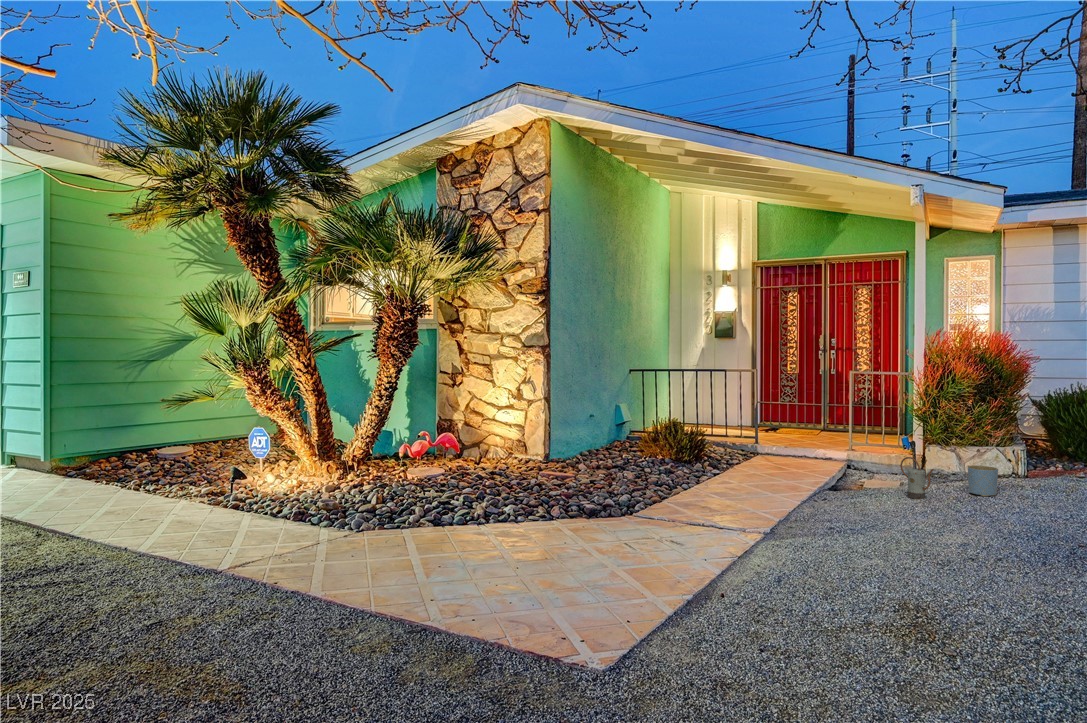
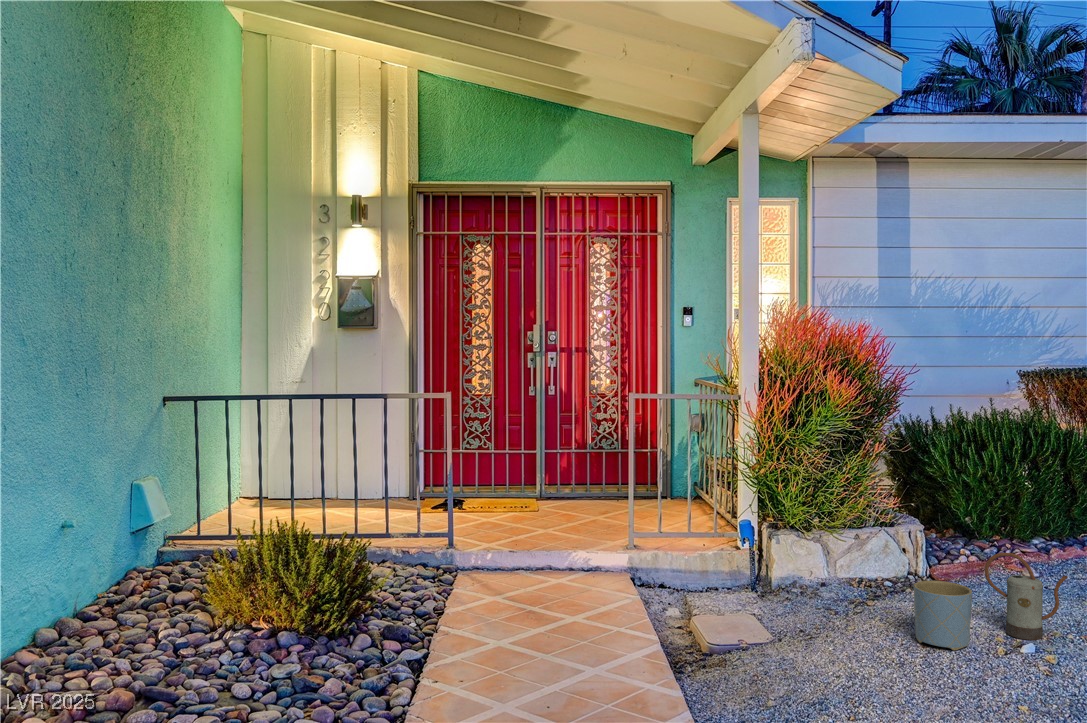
watering can: present [900,457,934,499] -> present [985,553,1068,640]

